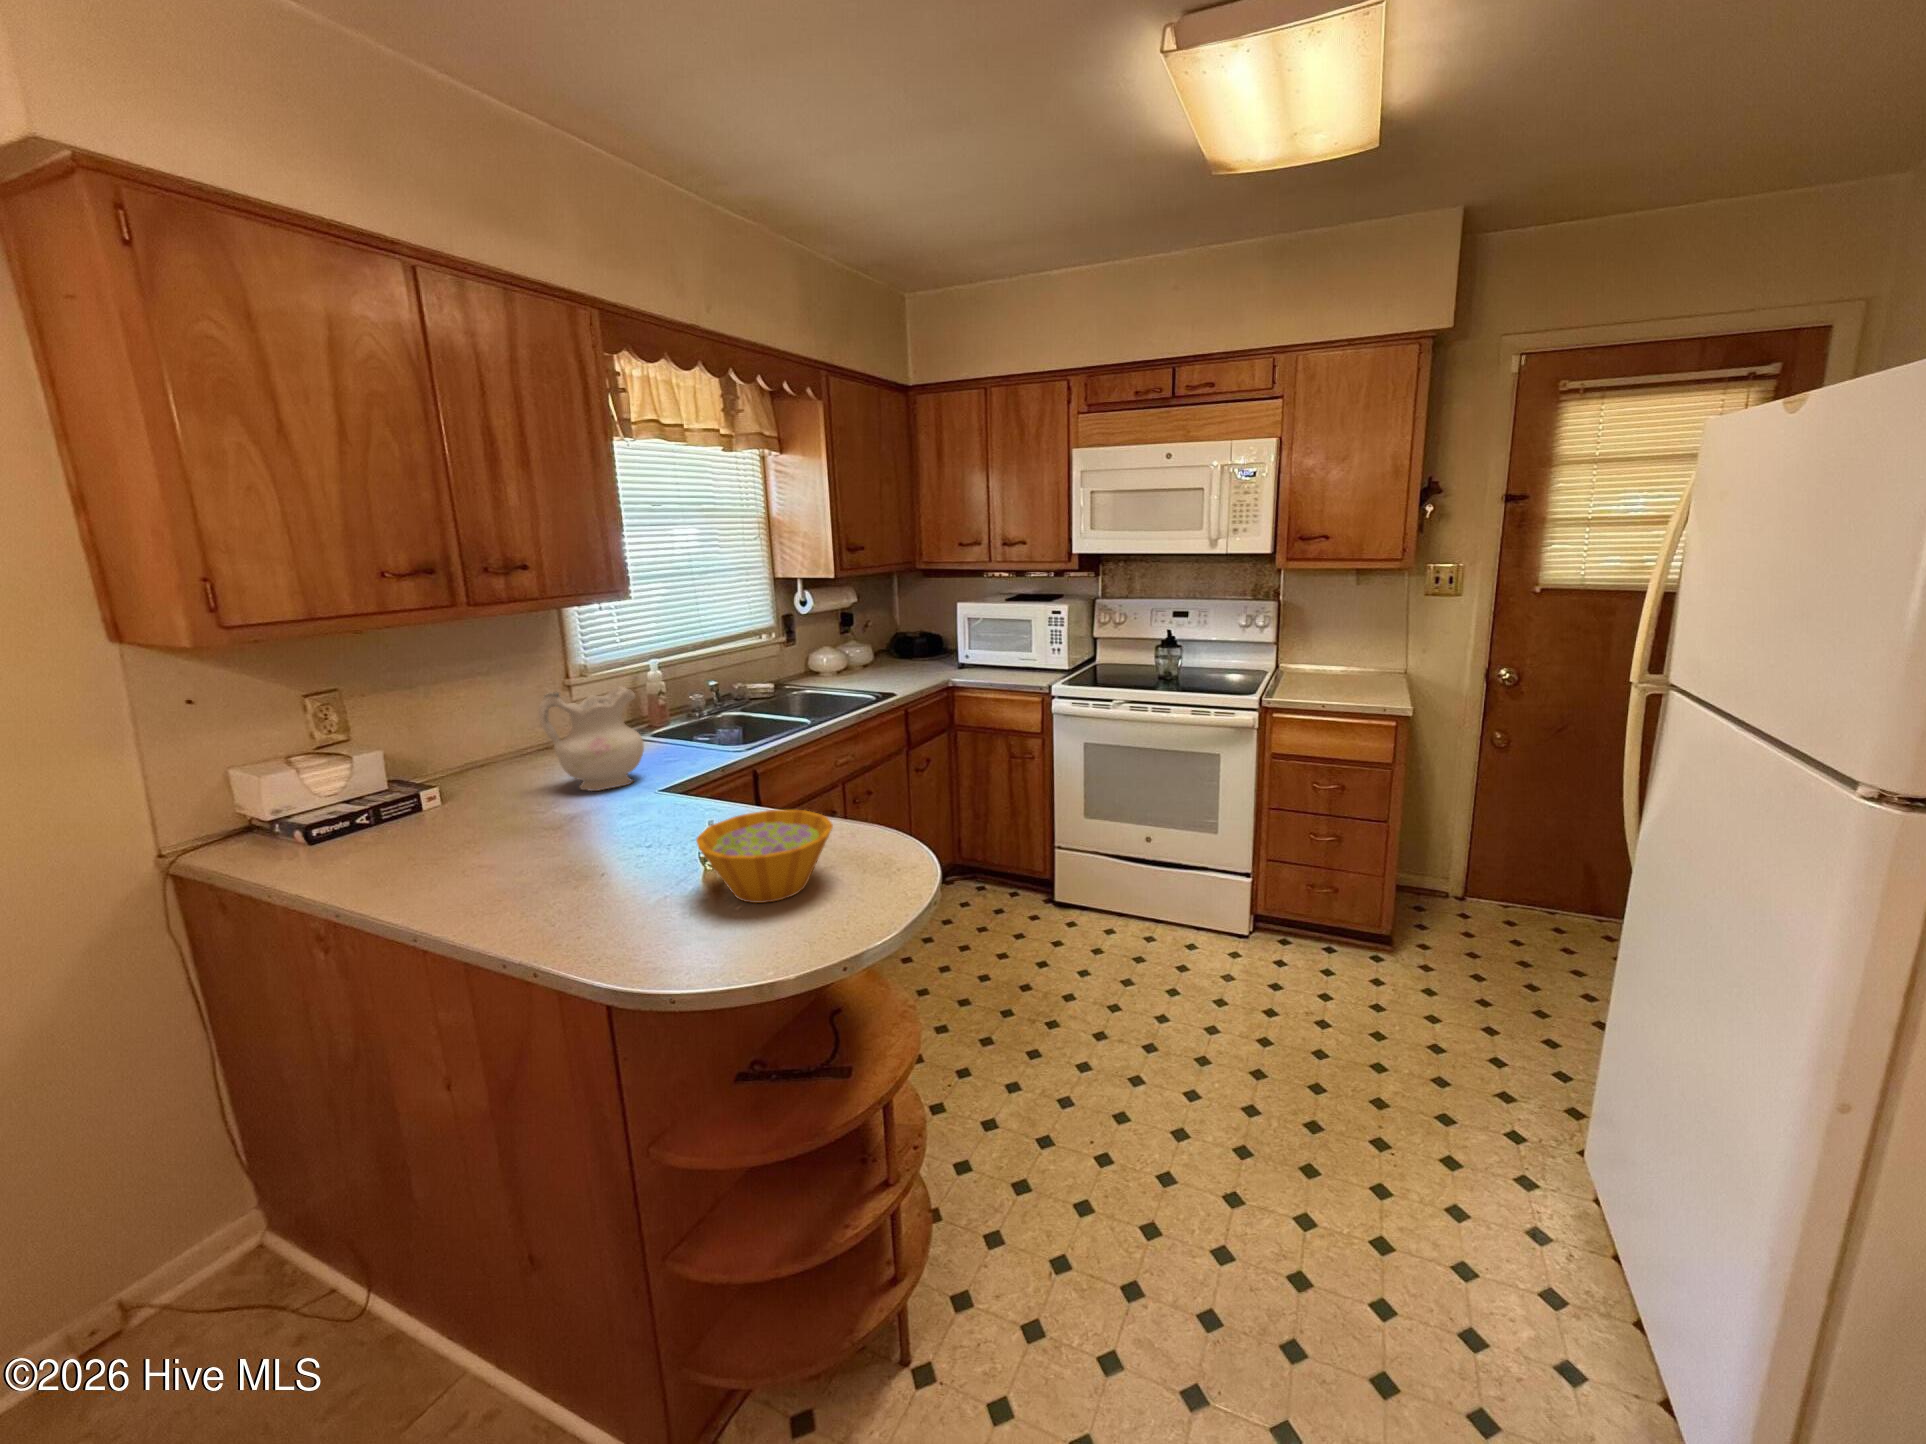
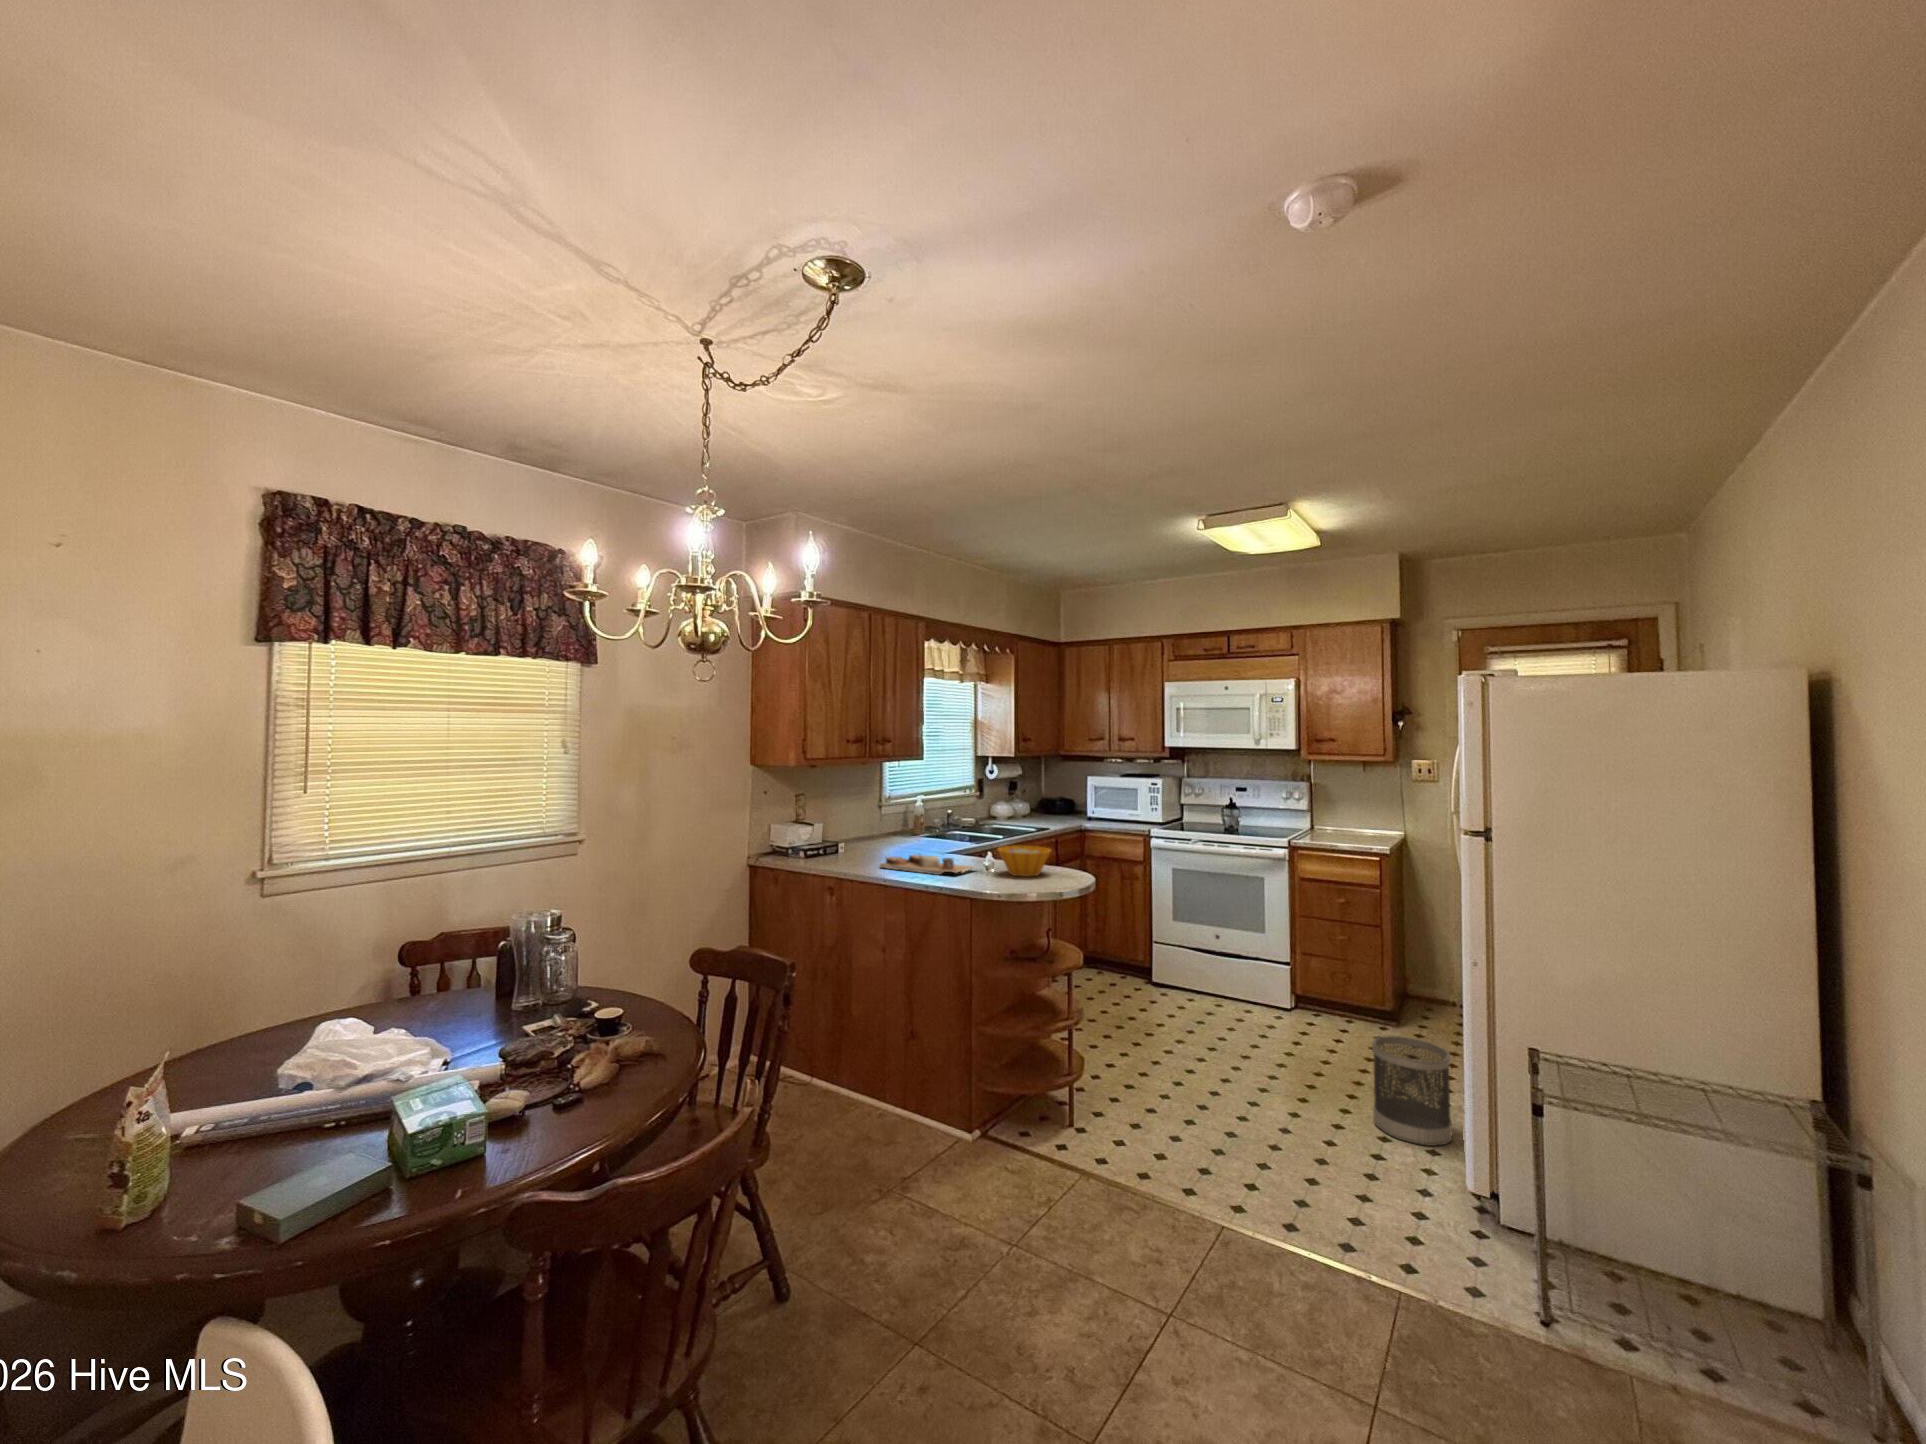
ceramic pitcher: present [538,686,644,791] -> none [895,800,938,851]
cutting board: none [416,839,666,921] -> present [880,855,974,875]
wastebasket: none [1444,1083,1609,1310] -> present [1372,1036,1452,1146]

